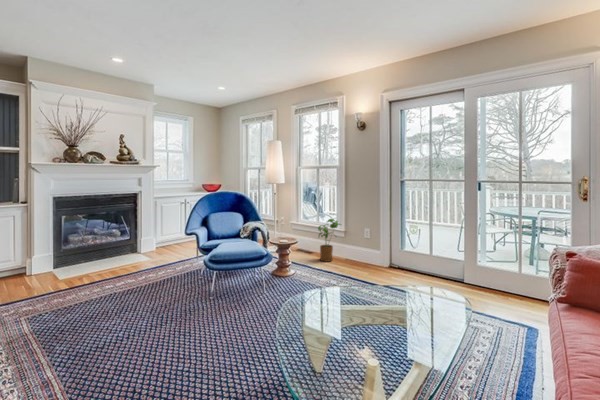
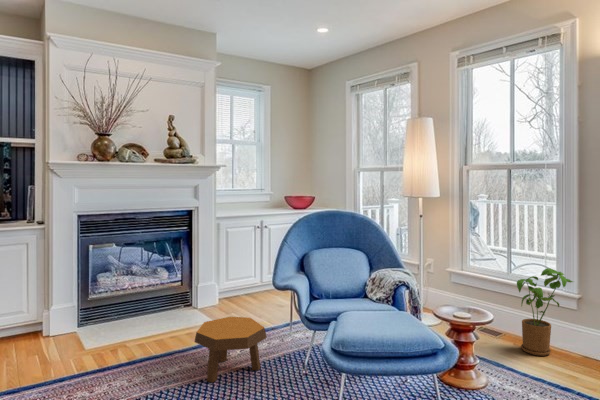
footstool: none [138,252,182,286] -> present [195,317,267,383]

